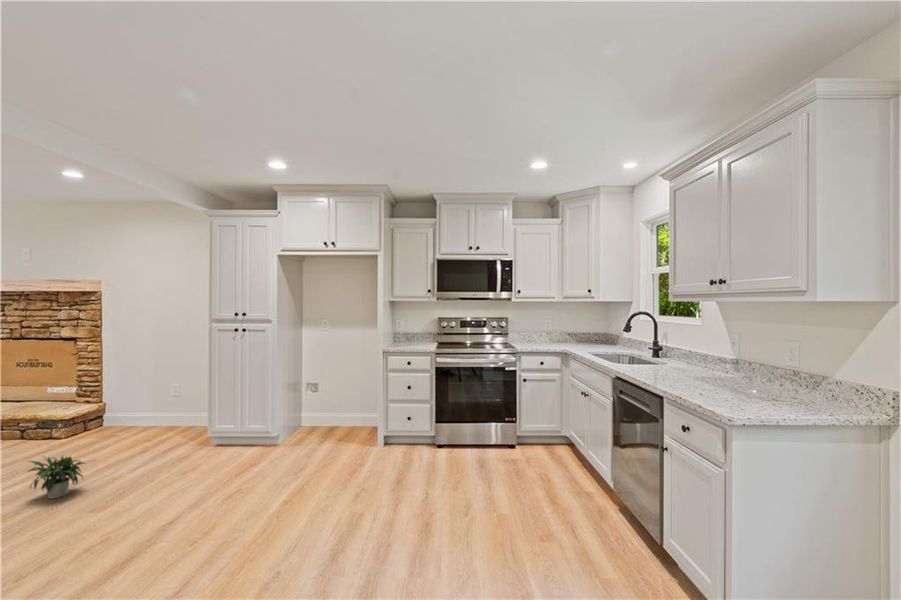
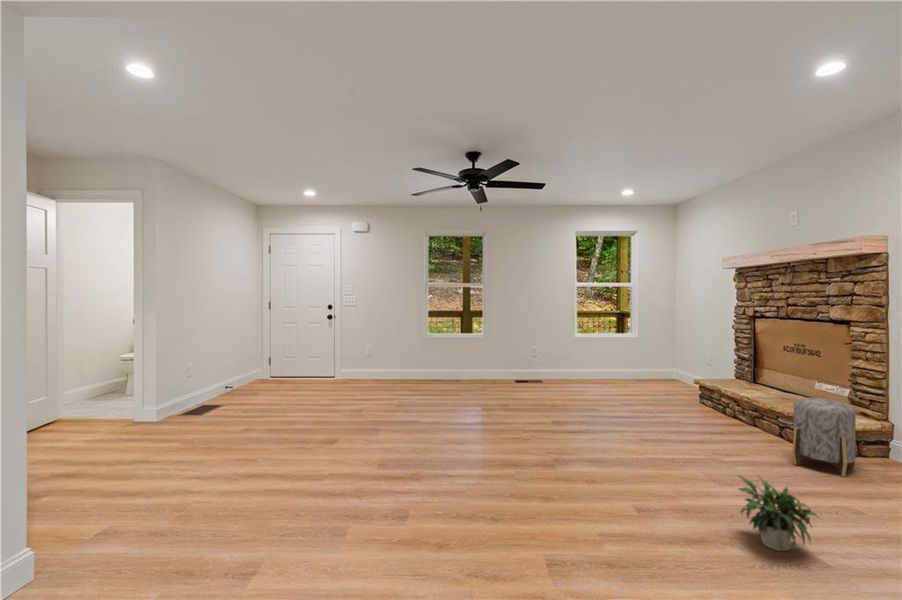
stool: none [42,396,87,452] -> present [792,398,856,477]

